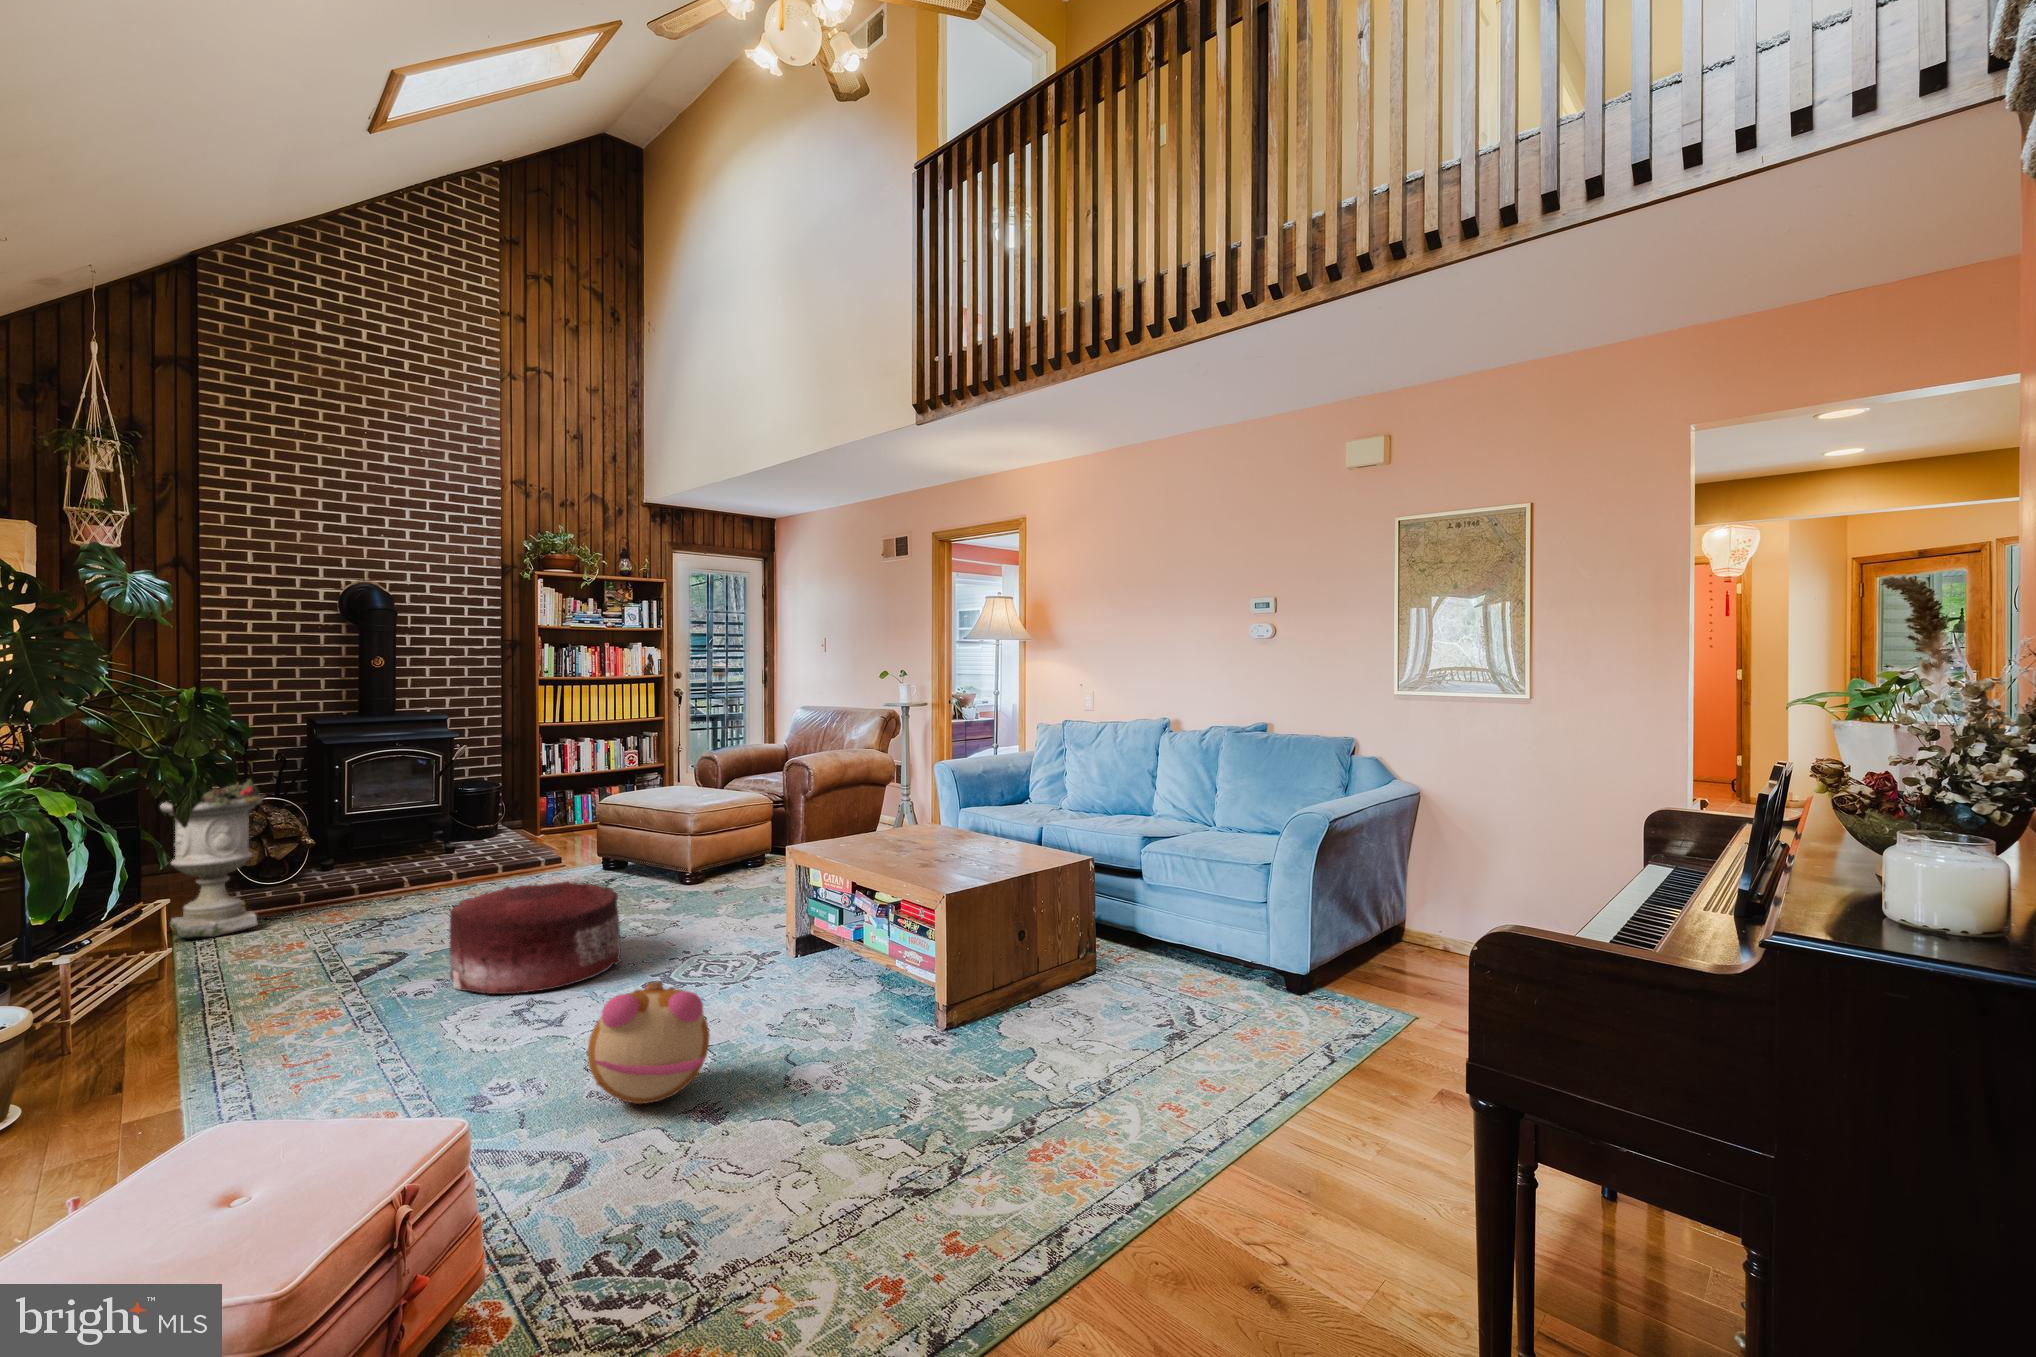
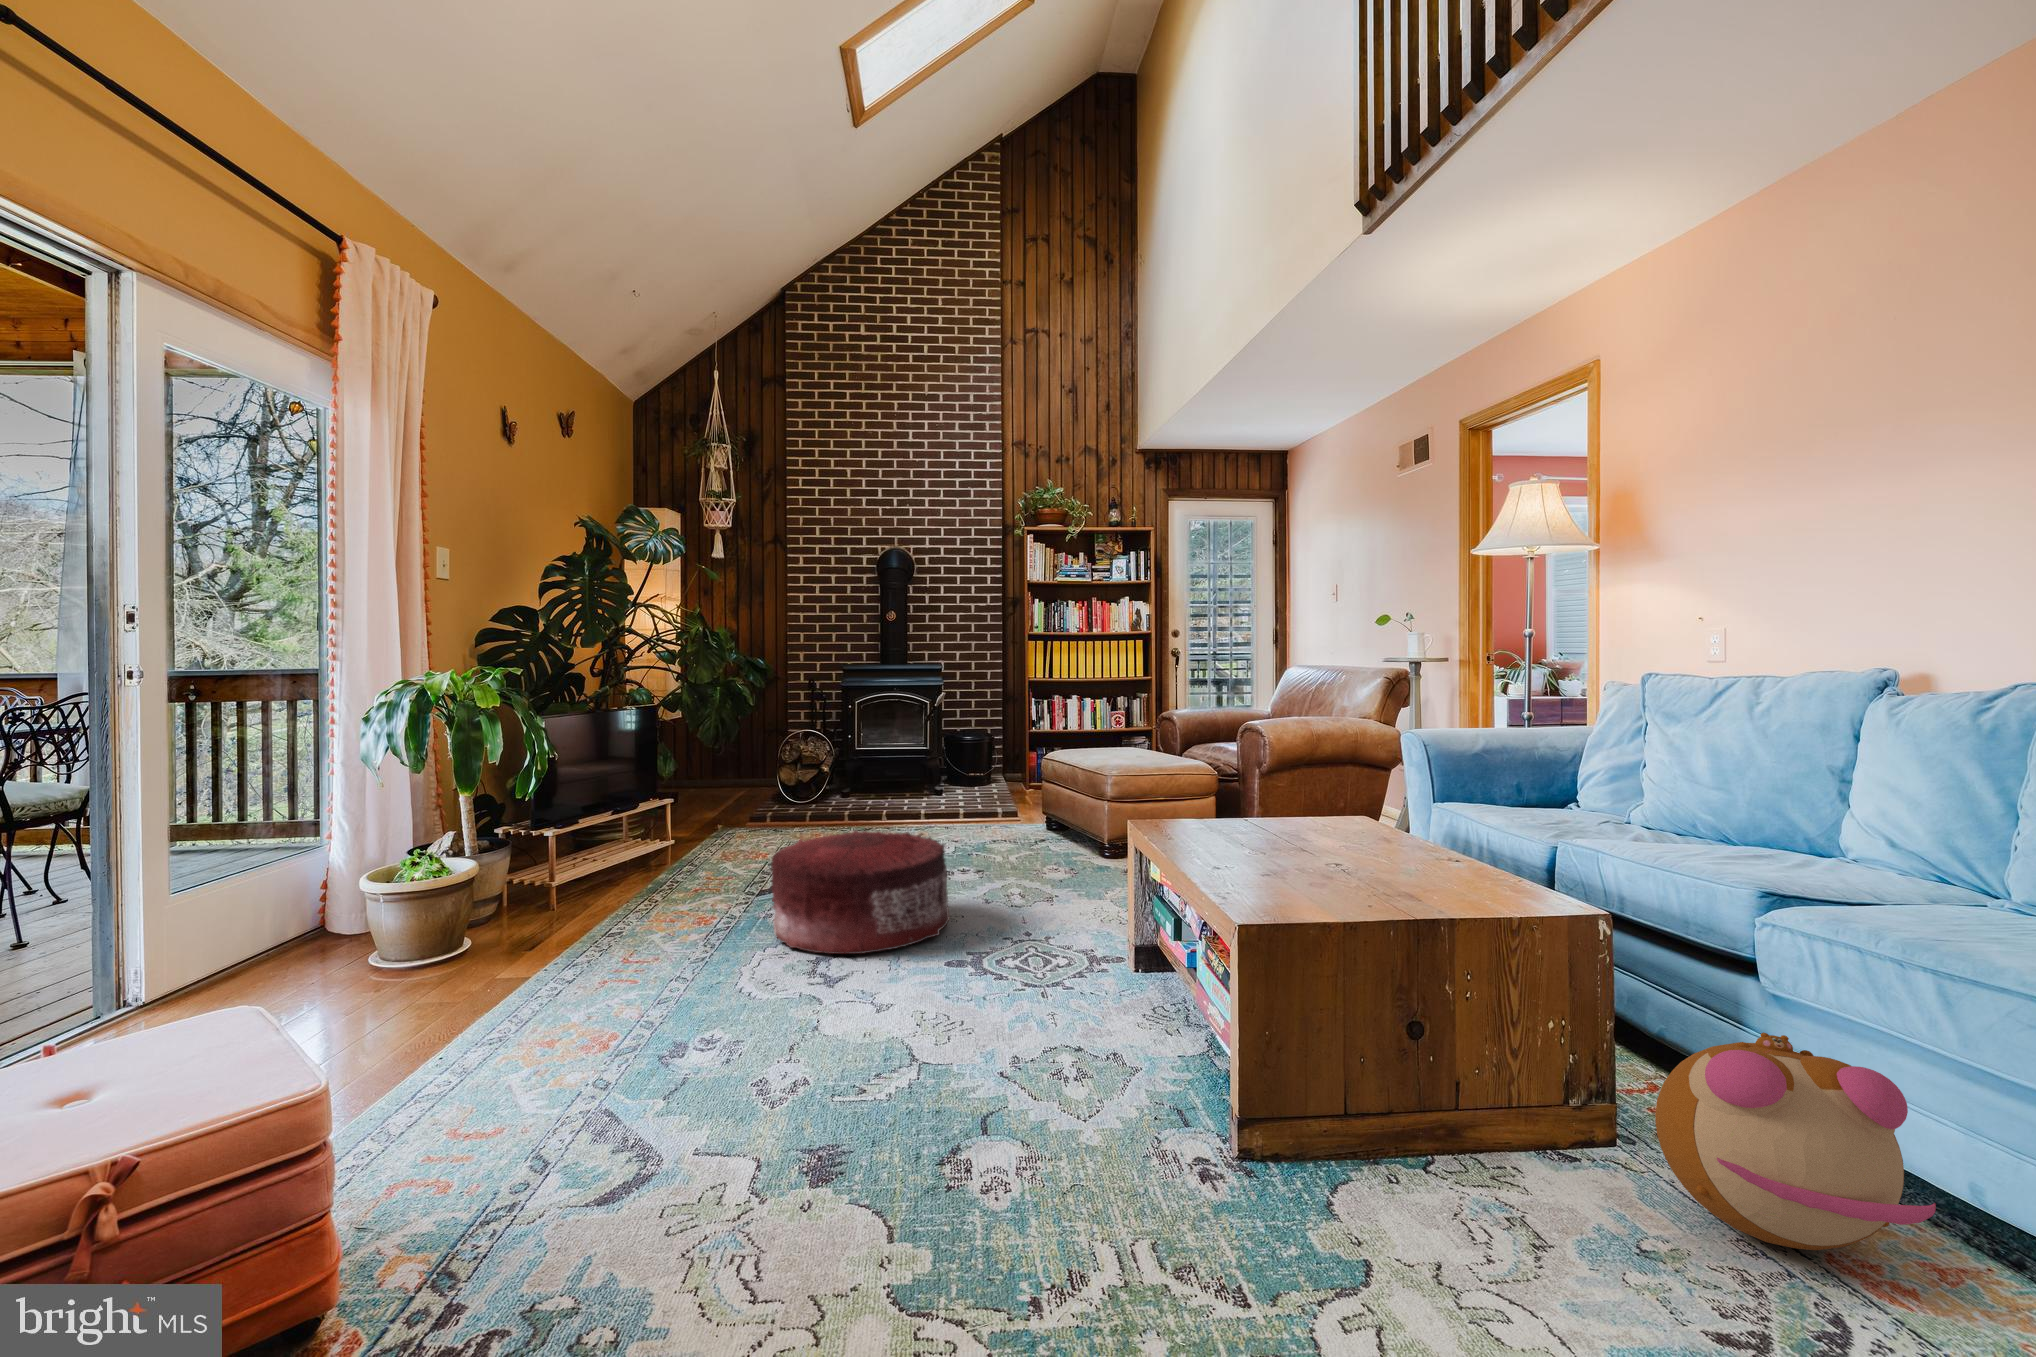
planter: present [160,779,265,938] -> none [661,711,737,849]
plush toy: present [588,982,709,1104] -> present [1655,1032,1936,1250]

